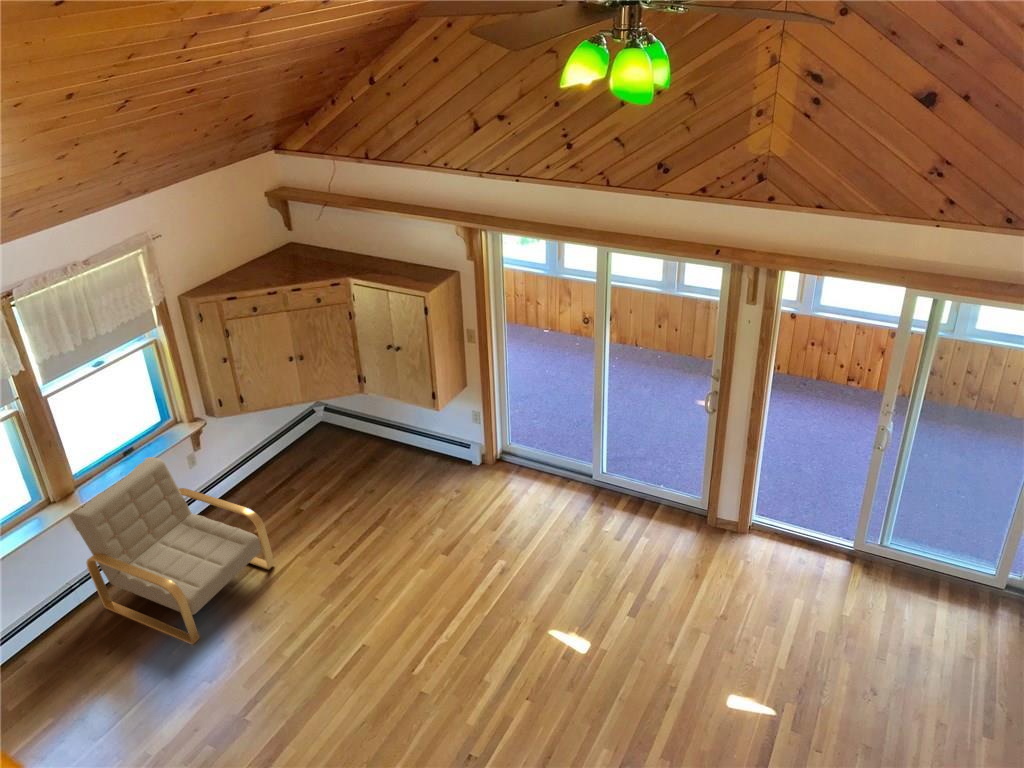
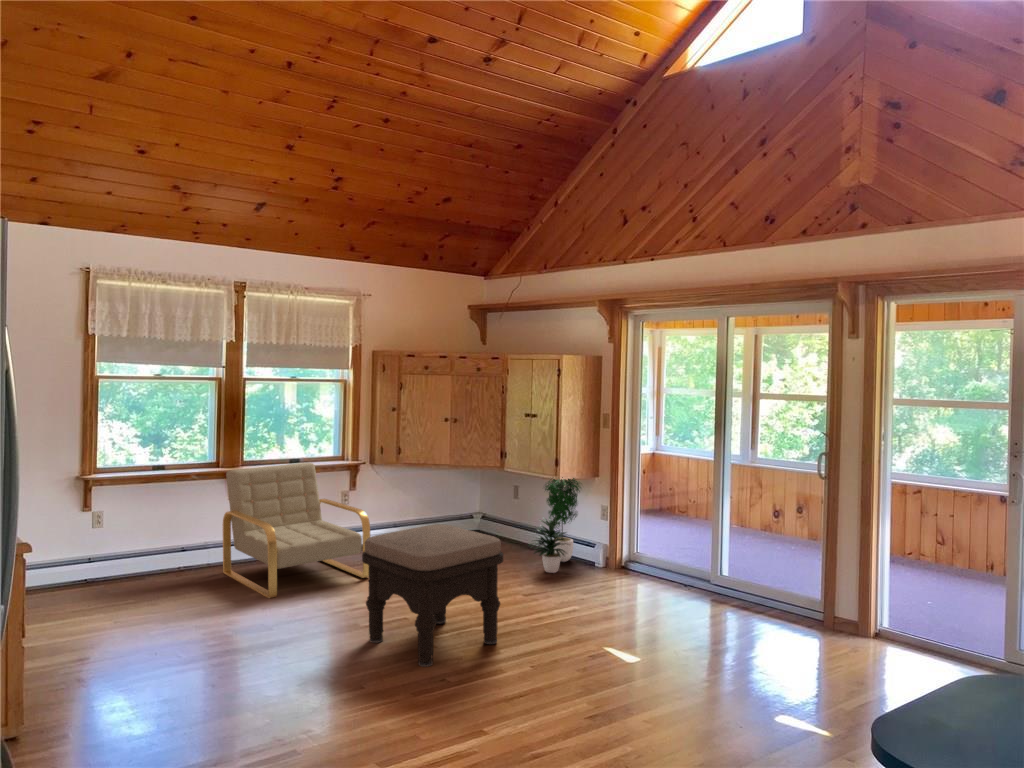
potted plant: none [414,391,458,497] -> present [531,477,581,573]
ottoman: none [327,556,466,718] -> present [362,524,503,667]

